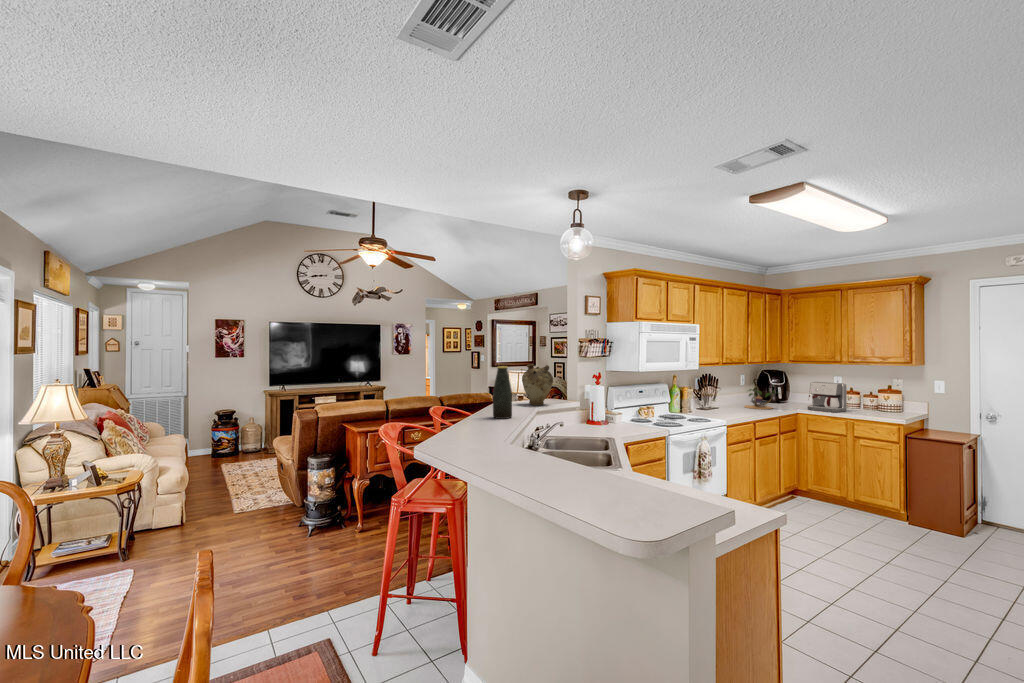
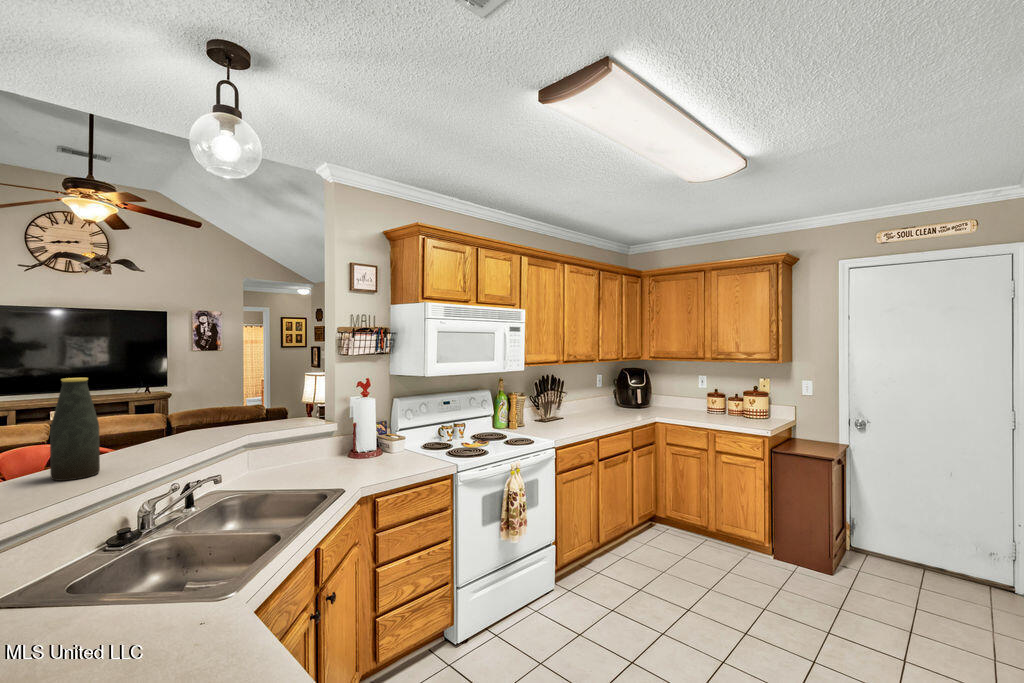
vase: present [522,364,553,405] -> none [217,368,274,434]
coffee maker: present [808,382,847,413] -> none [666,382,710,421]
plant: present [745,389,775,409] -> none [595,393,636,418]

